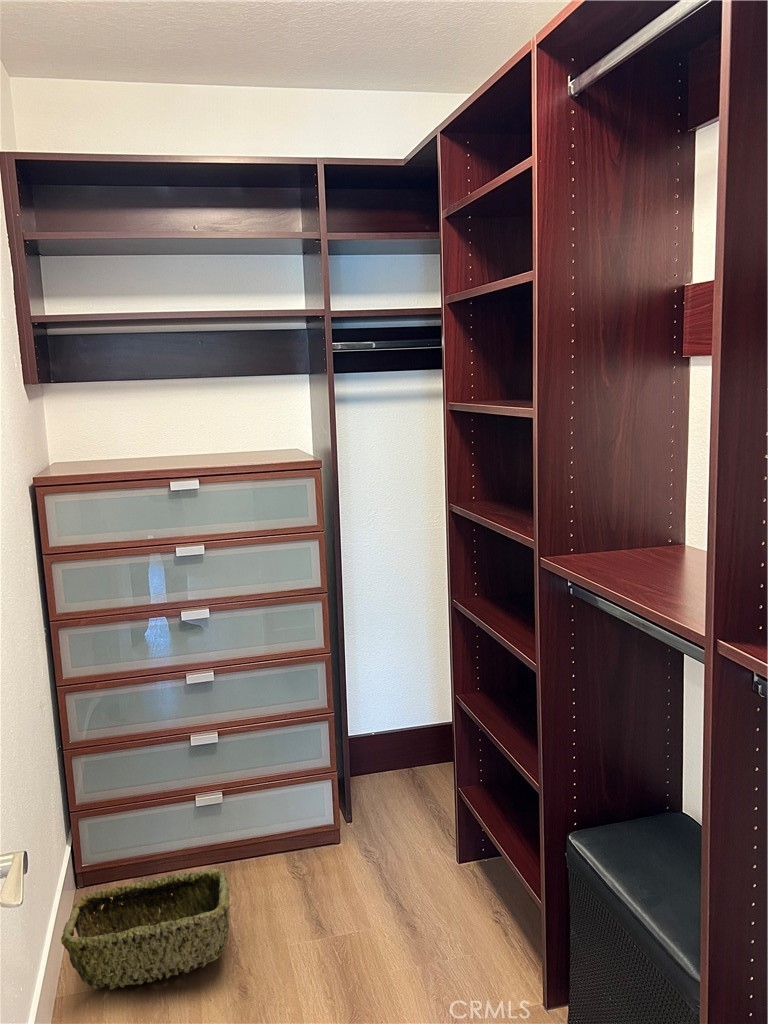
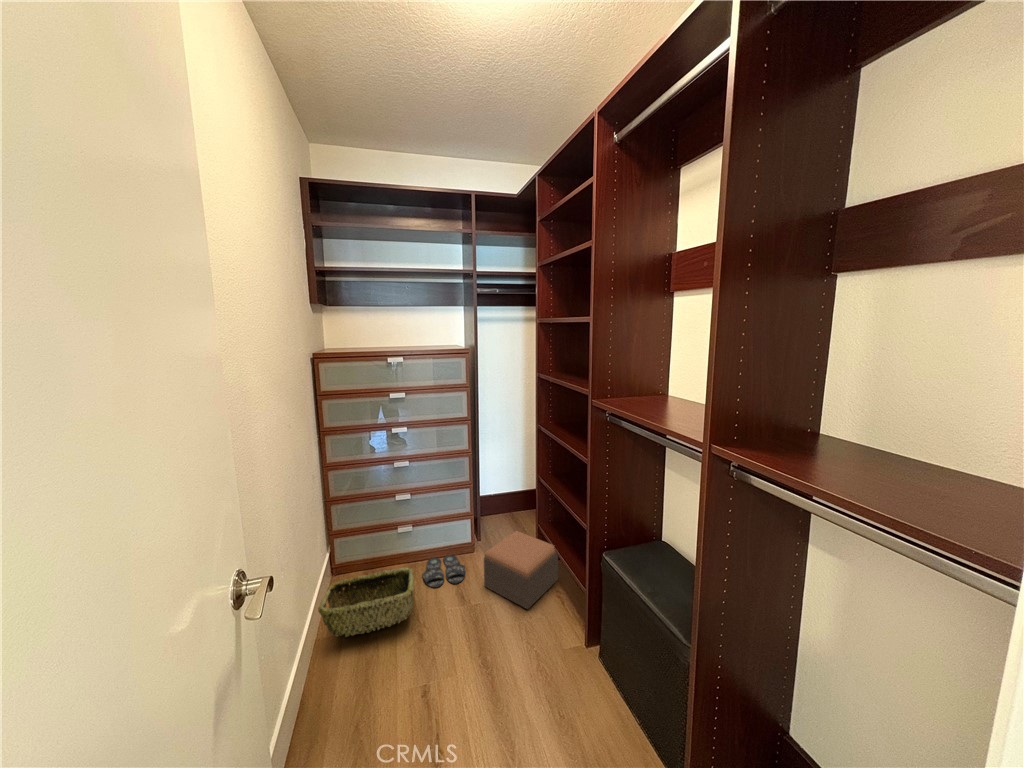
footstool: none [356,802,497,944] -> present [484,531,558,609]
slippers: none [243,848,323,907] -> present [423,555,465,588]

